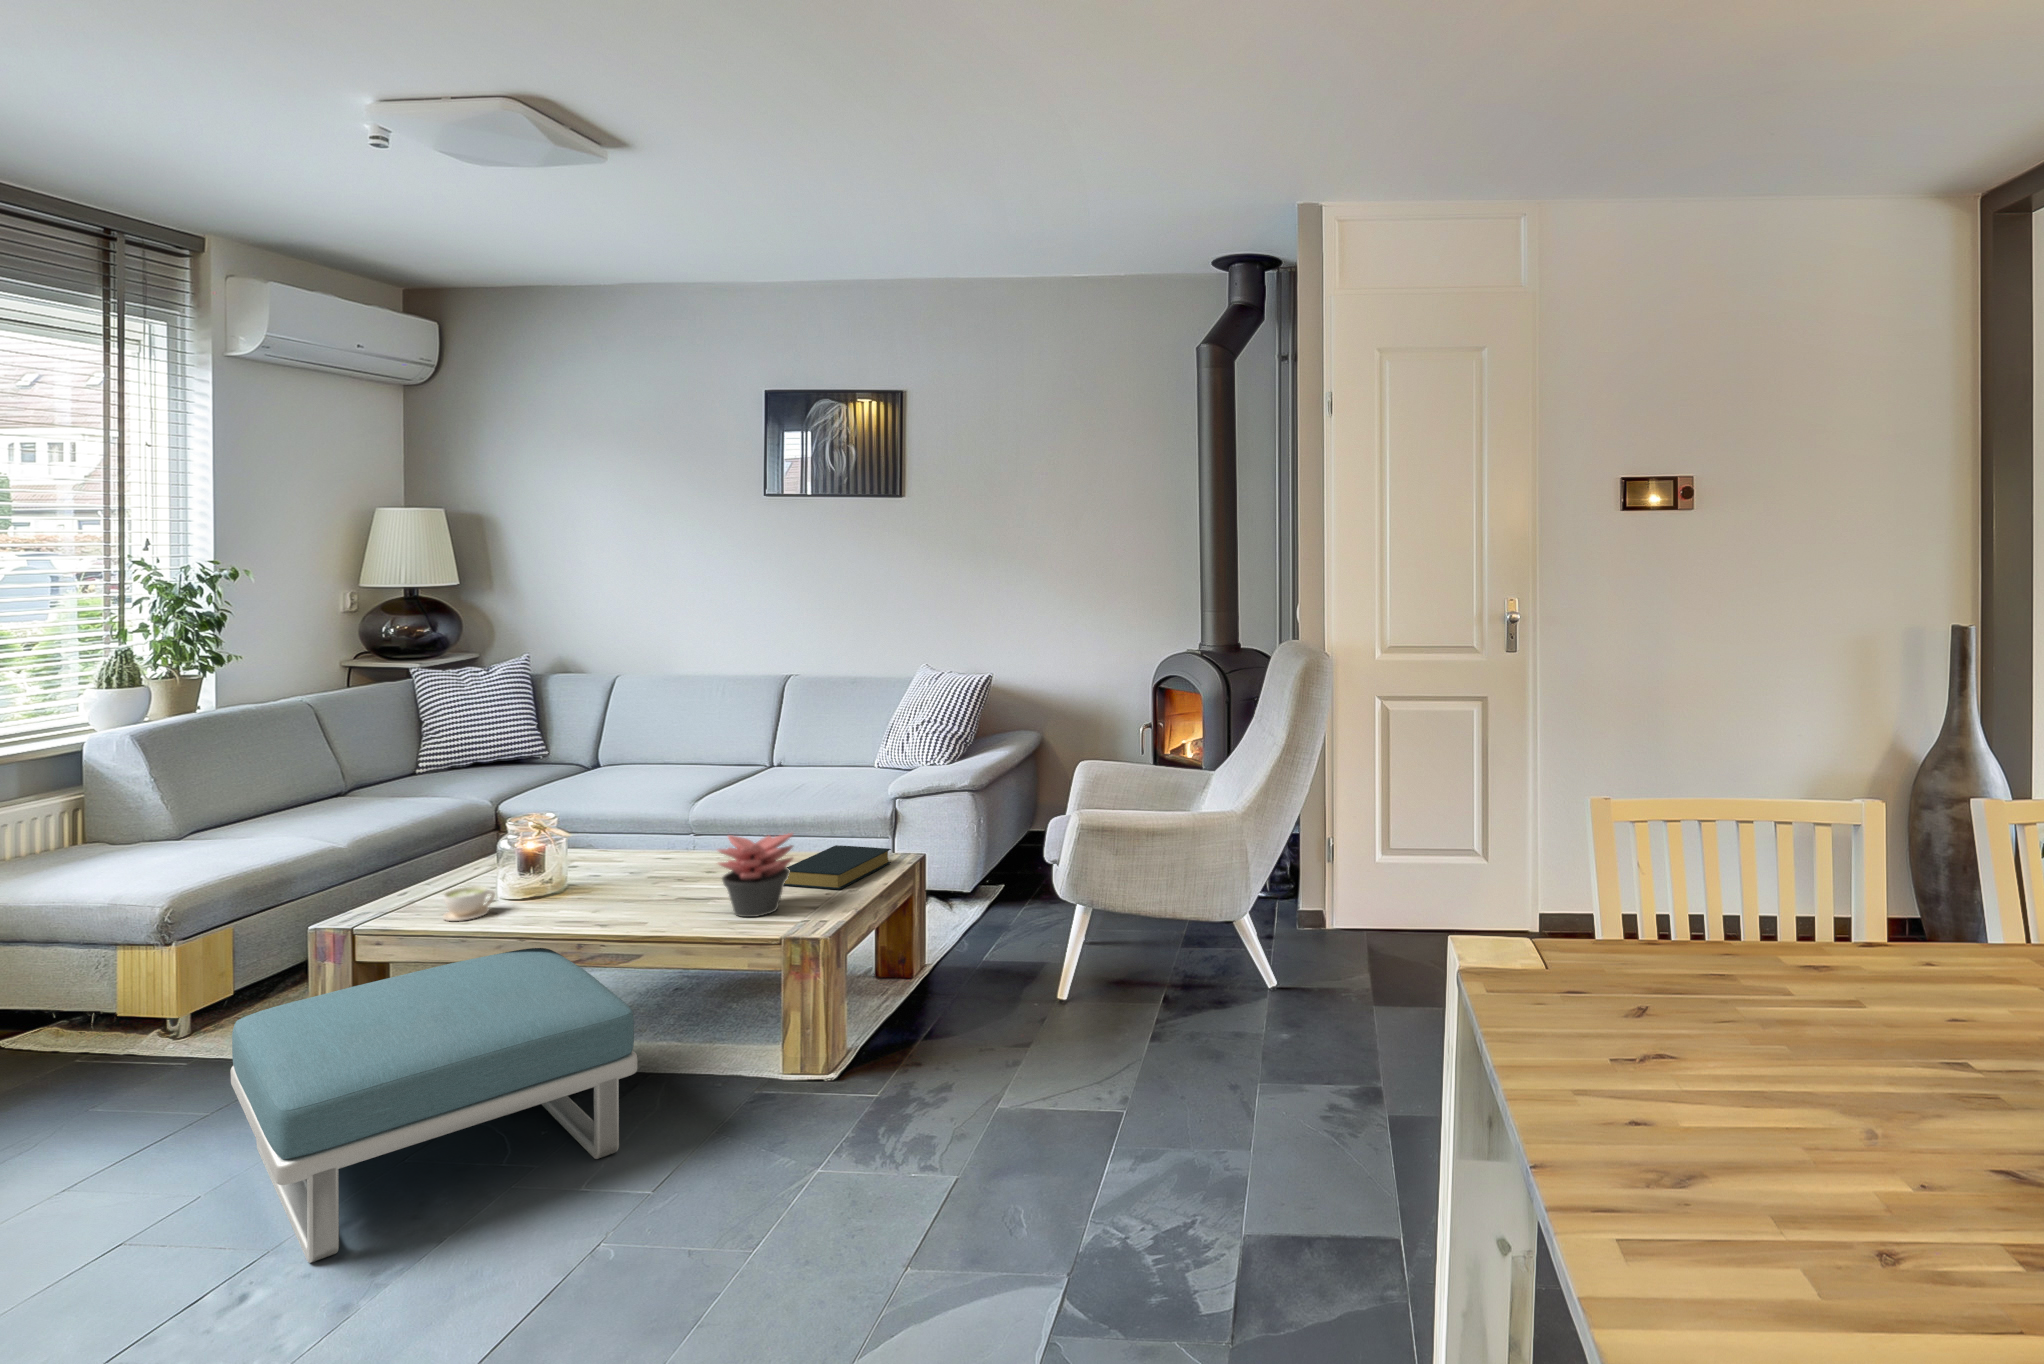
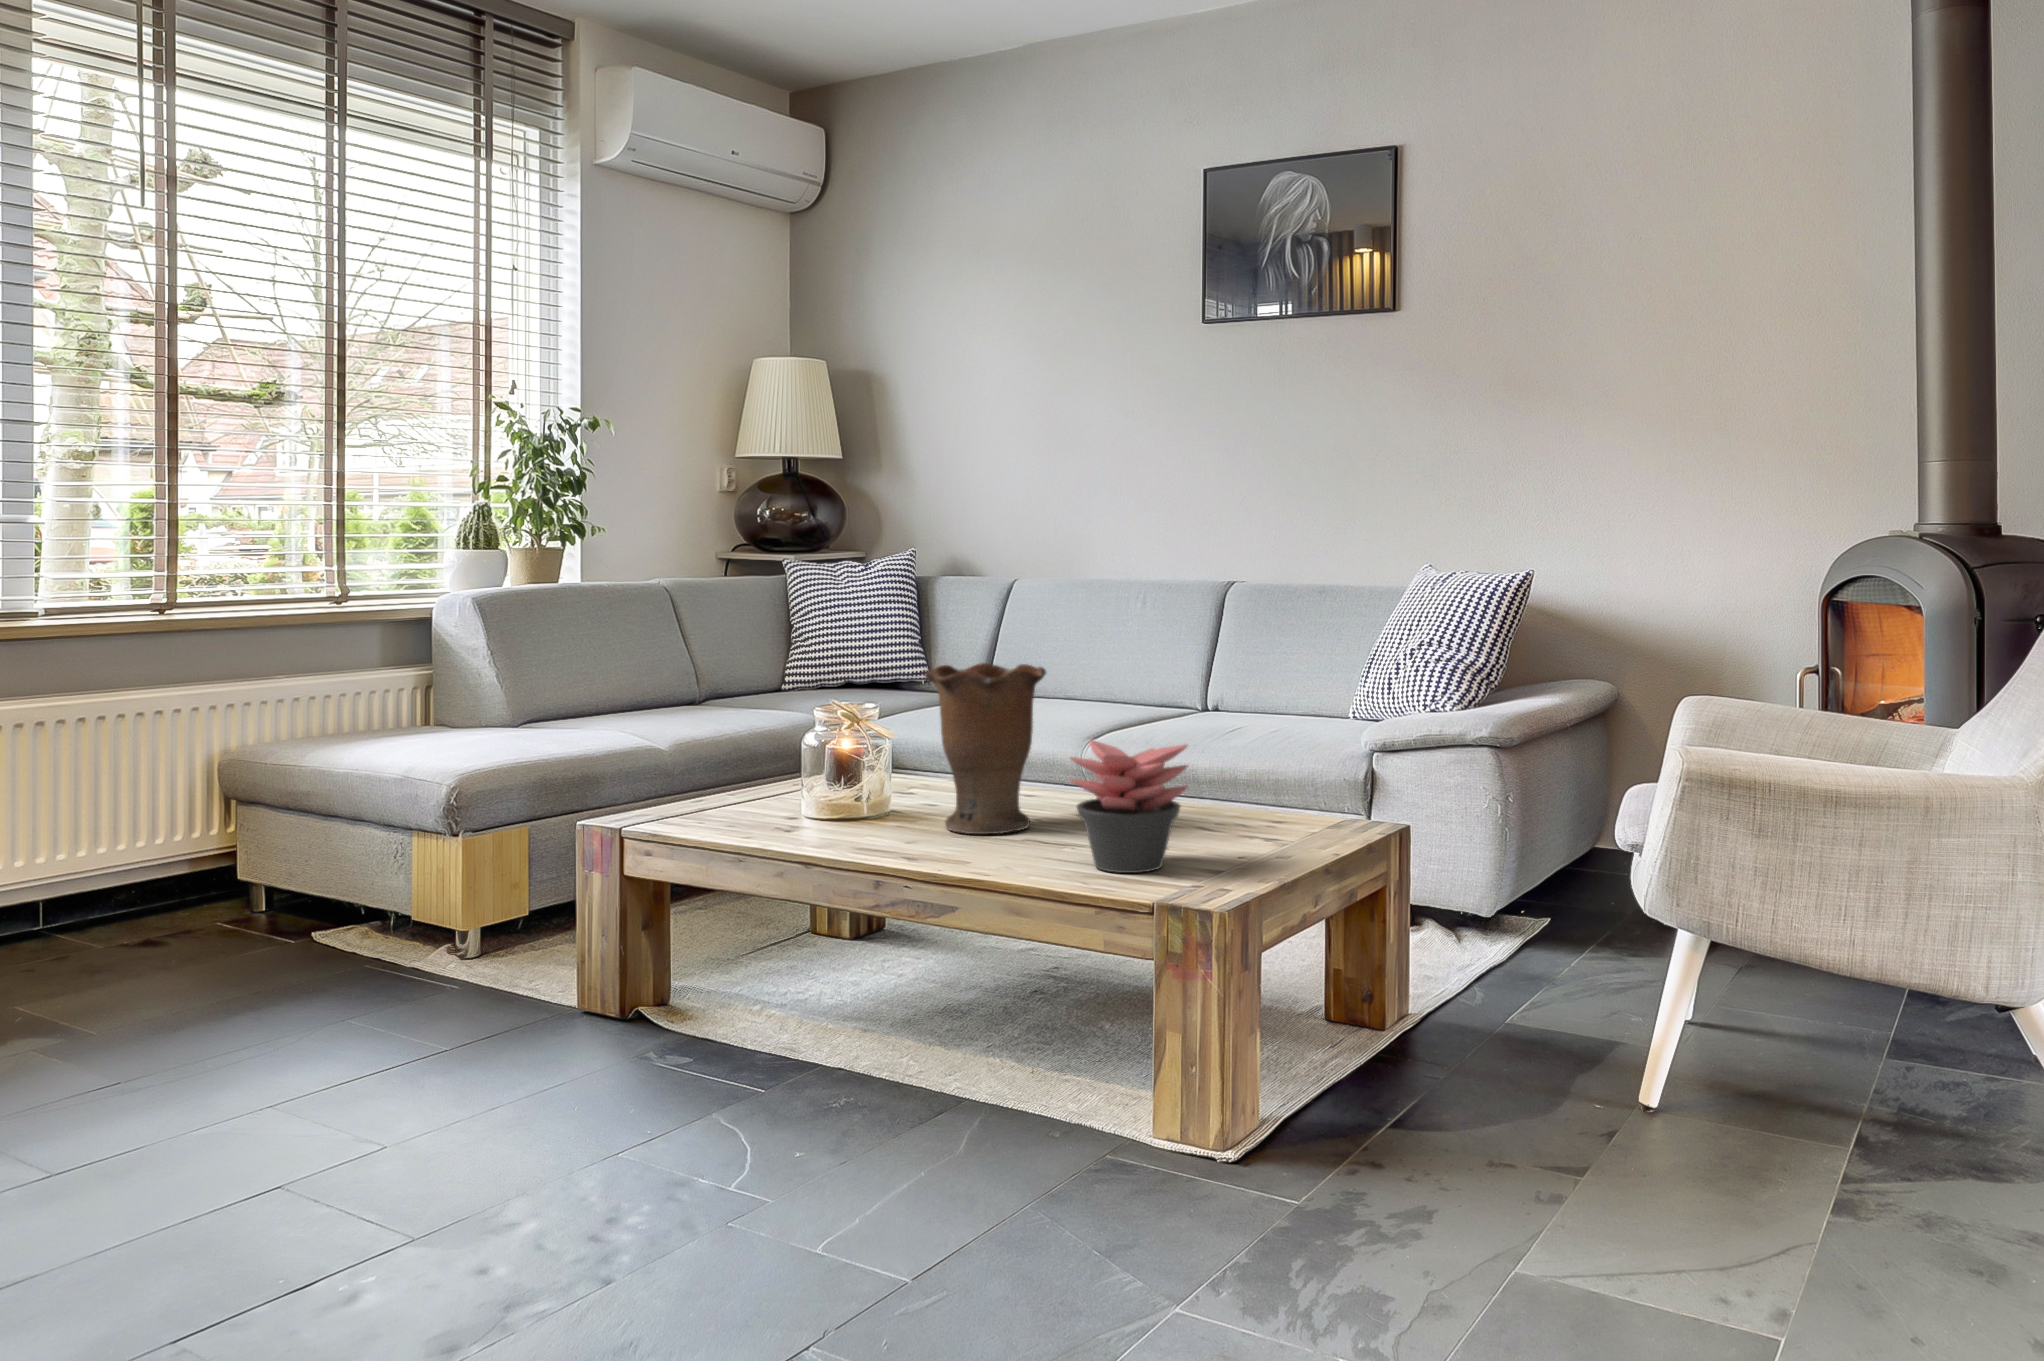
vase: none [601,781,689,899] -> present [925,663,1046,834]
hardback book: present [784,845,891,889] -> none [1174,794,1353,853]
coffee cup: present [443,886,495,921] -> none [721,789,787,833]
footstool: present [230,948,637,1263] -> none [380,880,912,1284]

